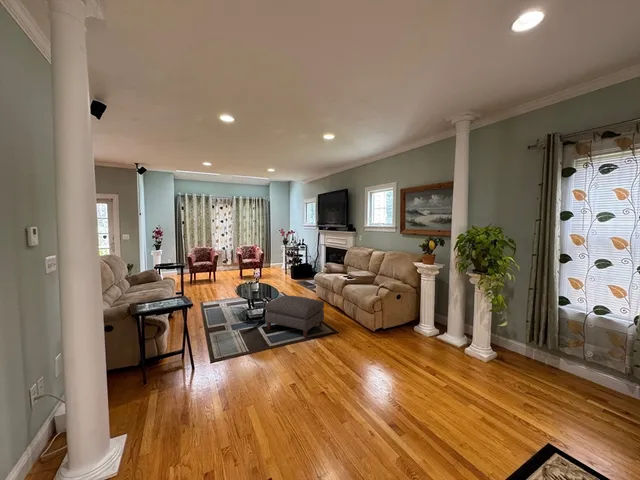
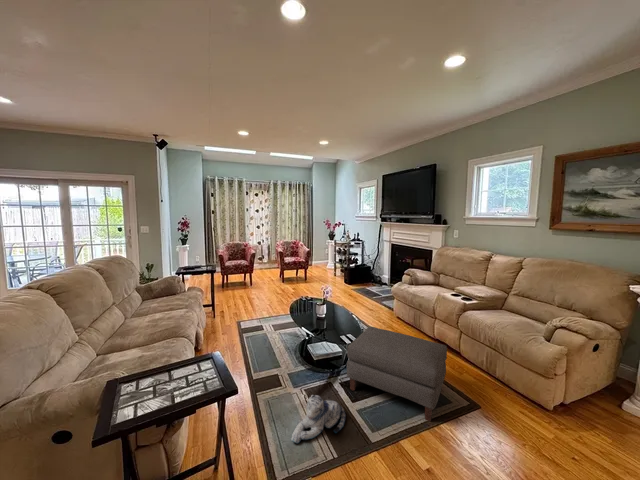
plush toy: none [226,324,260,347] -> present [291,395,346,443]

